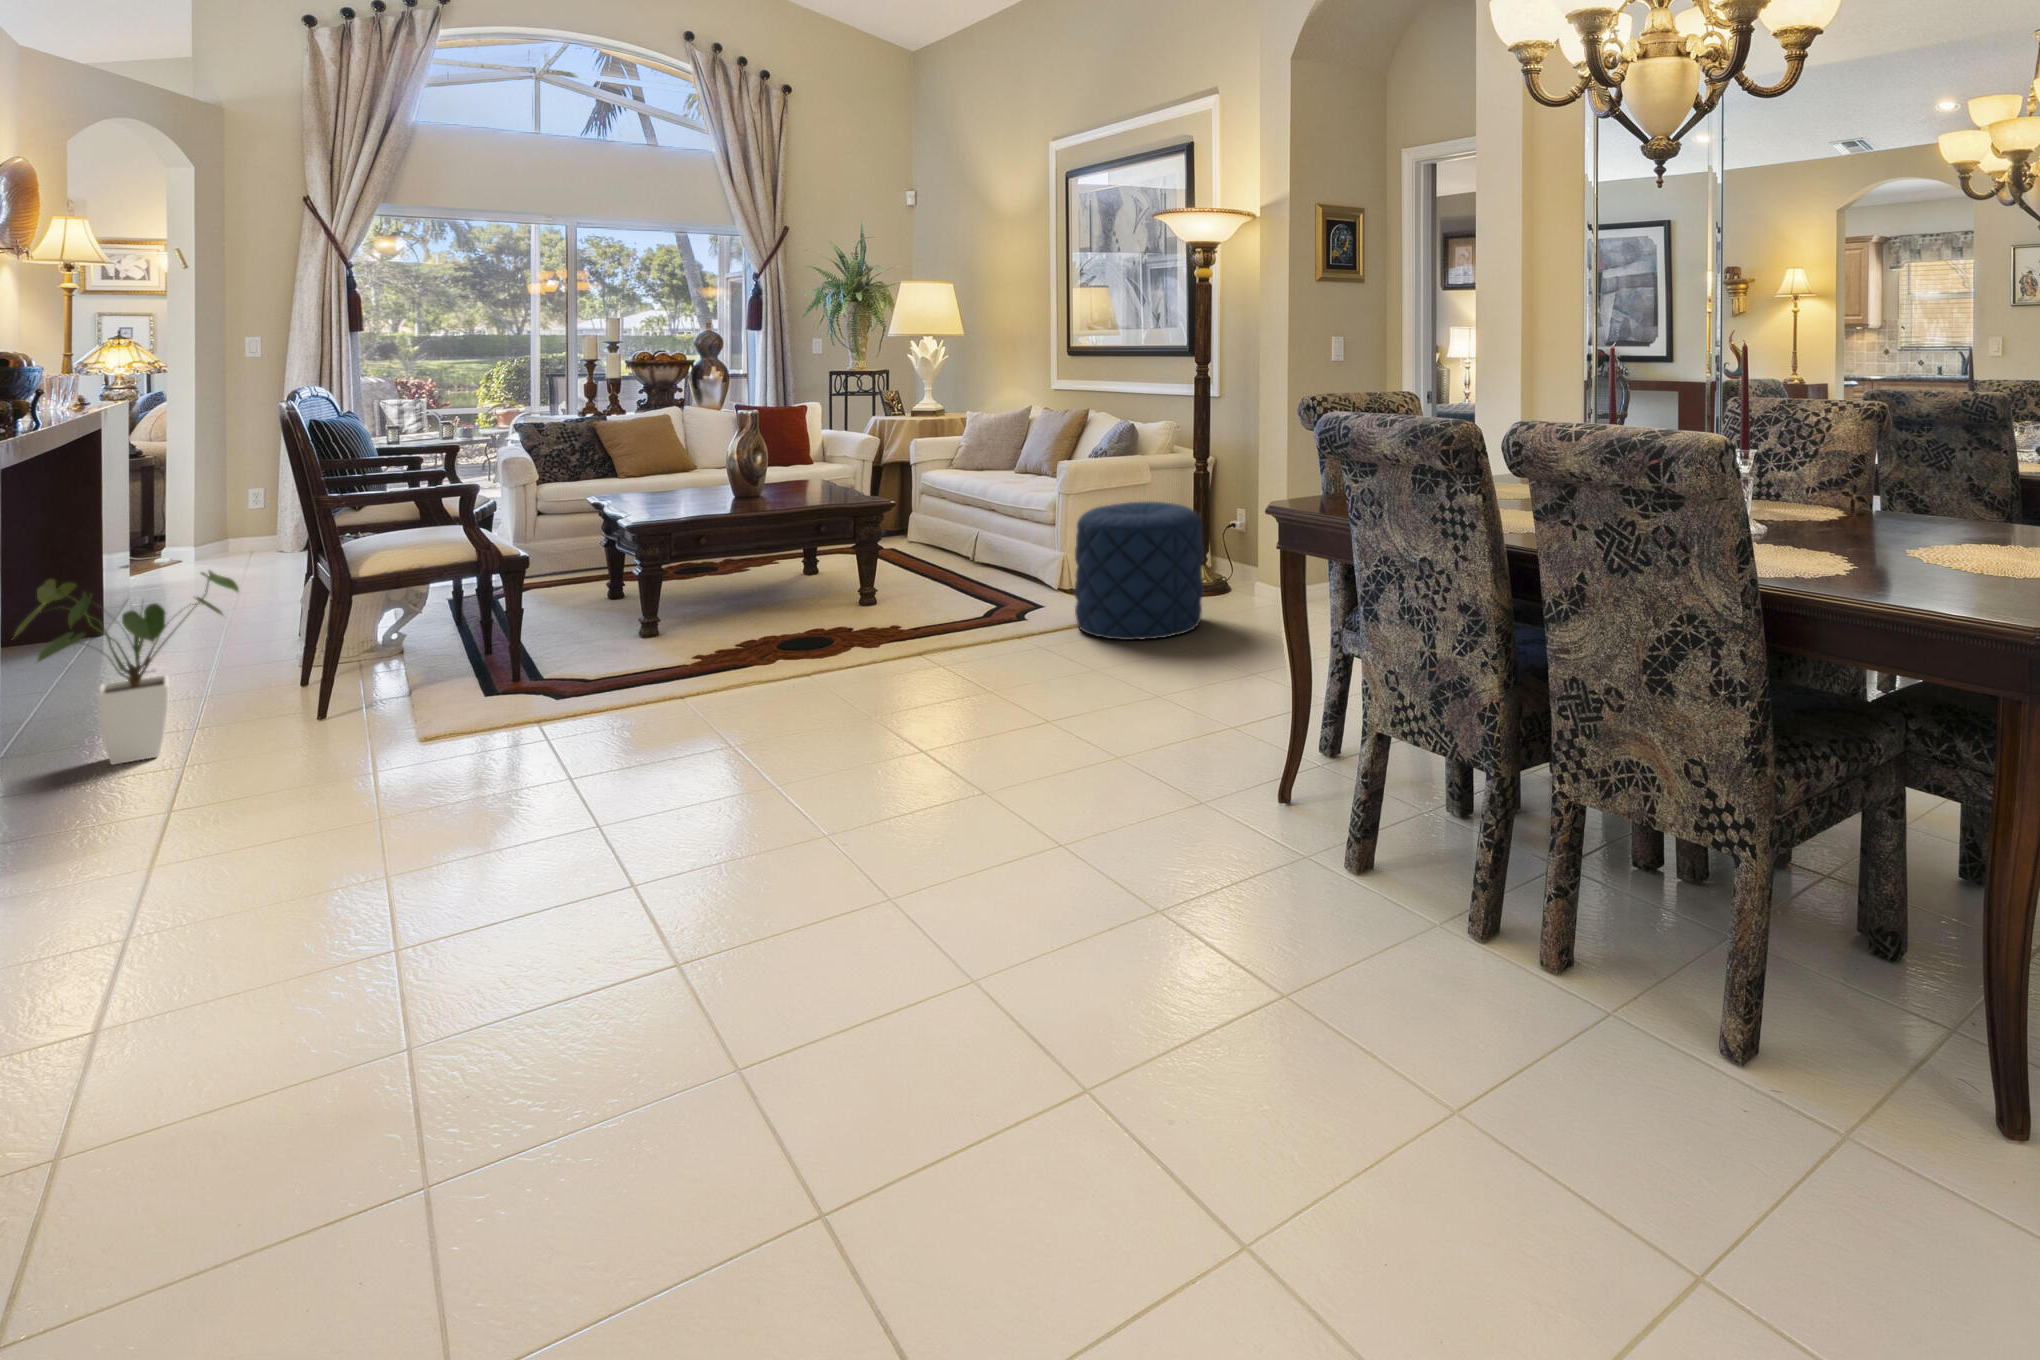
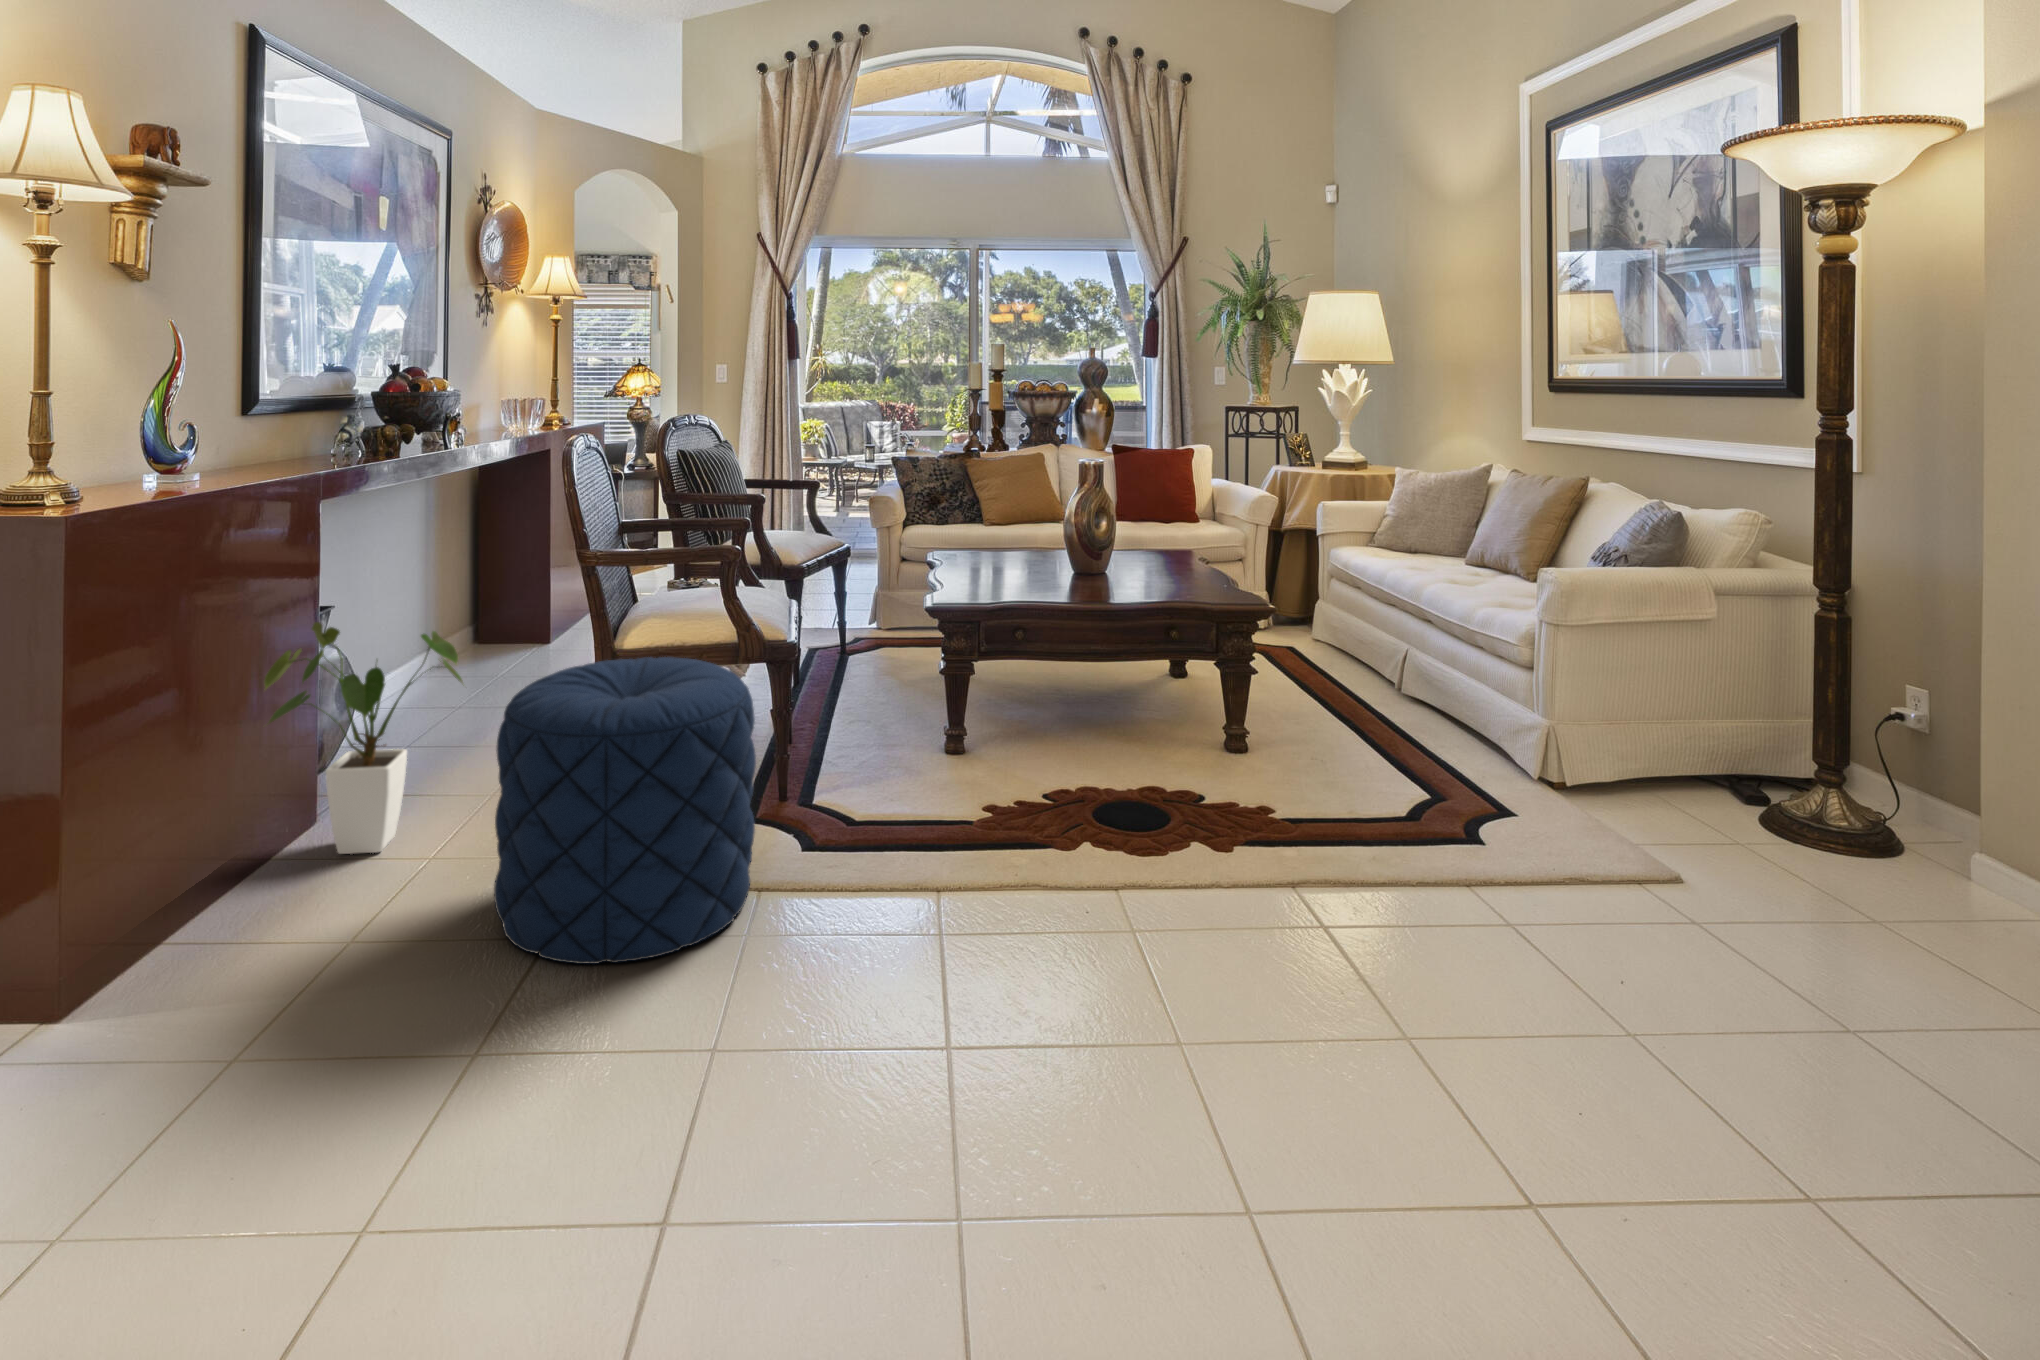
pouf: present [1075,502,1204,640] -> present [494,657,756,964]

